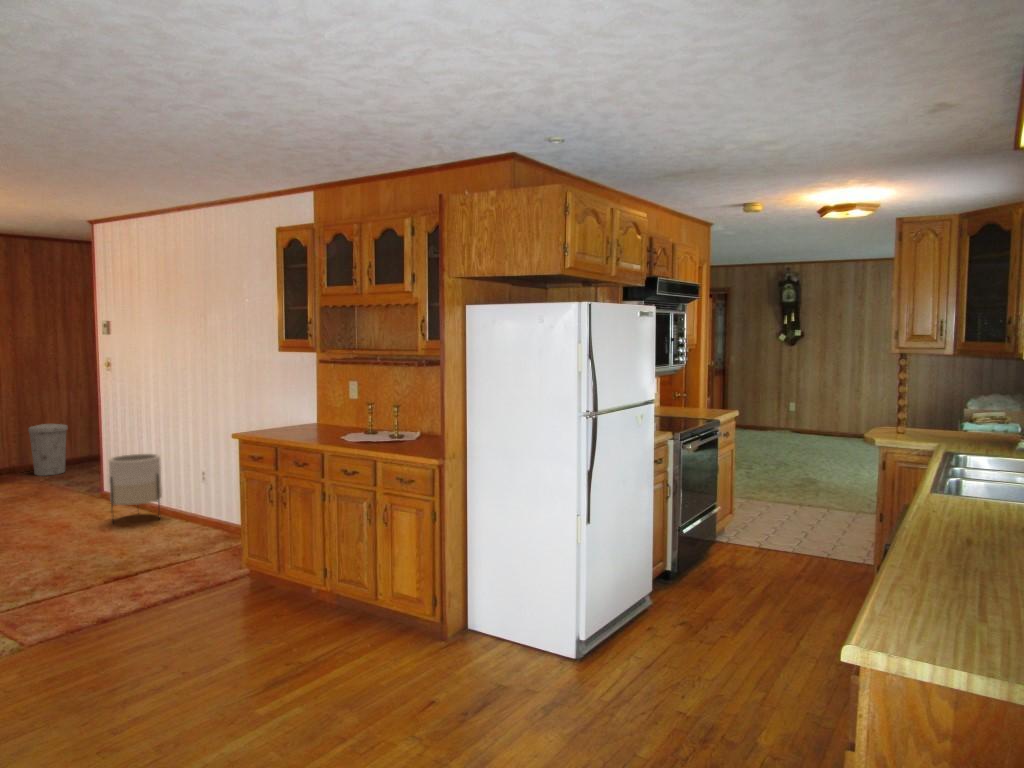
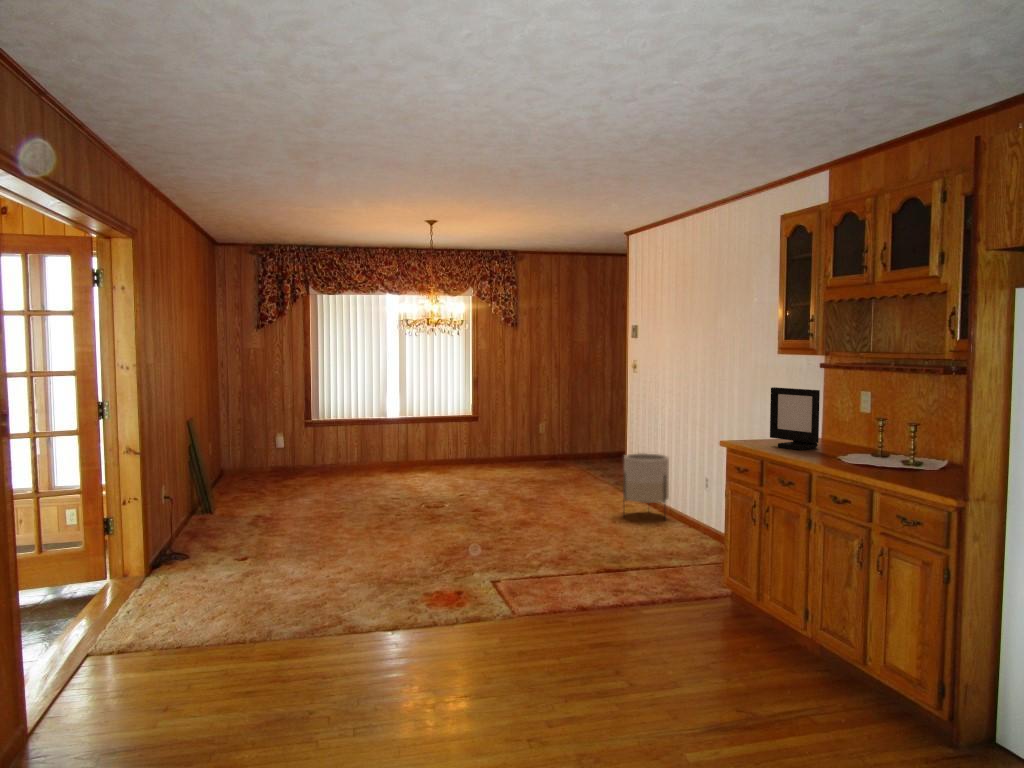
picture frame: none [279,382,323,435] -> present [770,387,820,450]
trash can: present [28,424,68,476] -> none [577,420,607,465]

